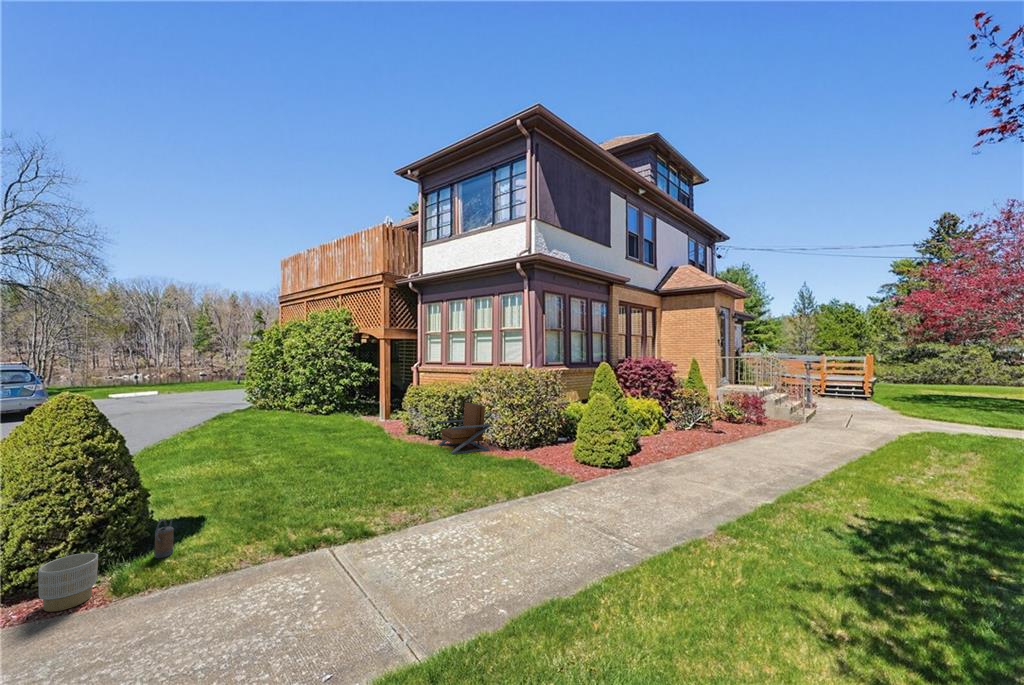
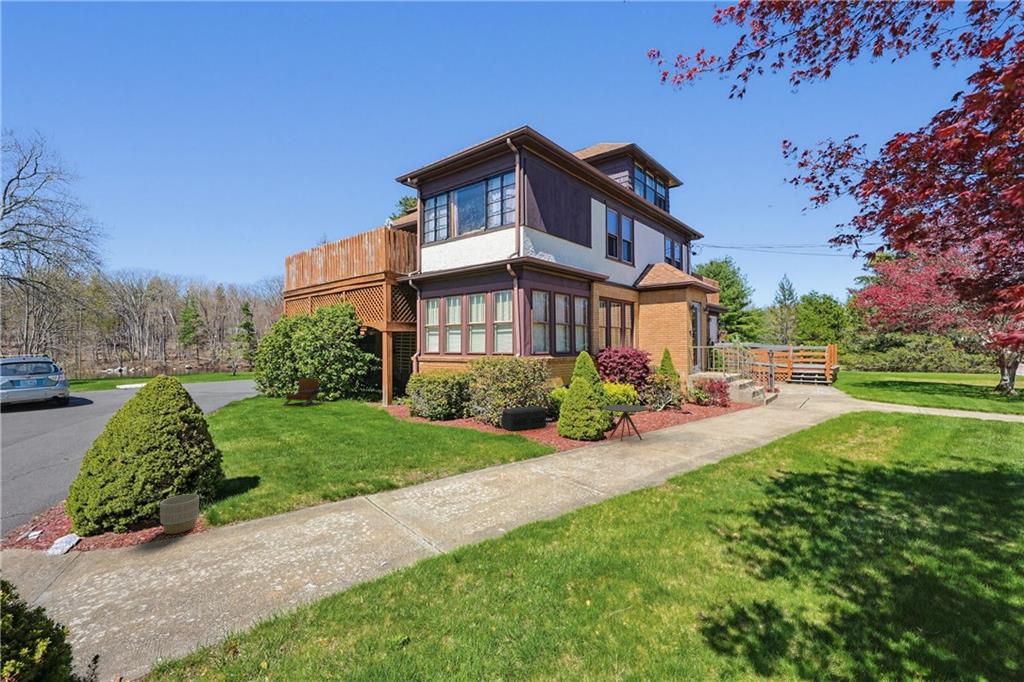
lounge chair: present [438,403,491,454] -> present [283,378,323,407]
storage bench: none [509,425,560,455] -> present [502,406,546,431]
round table: none [627,425,683,470] -> present [602,405,649,441]
watering can: present [154,519,173,558] -> none [230,473,243,503]

